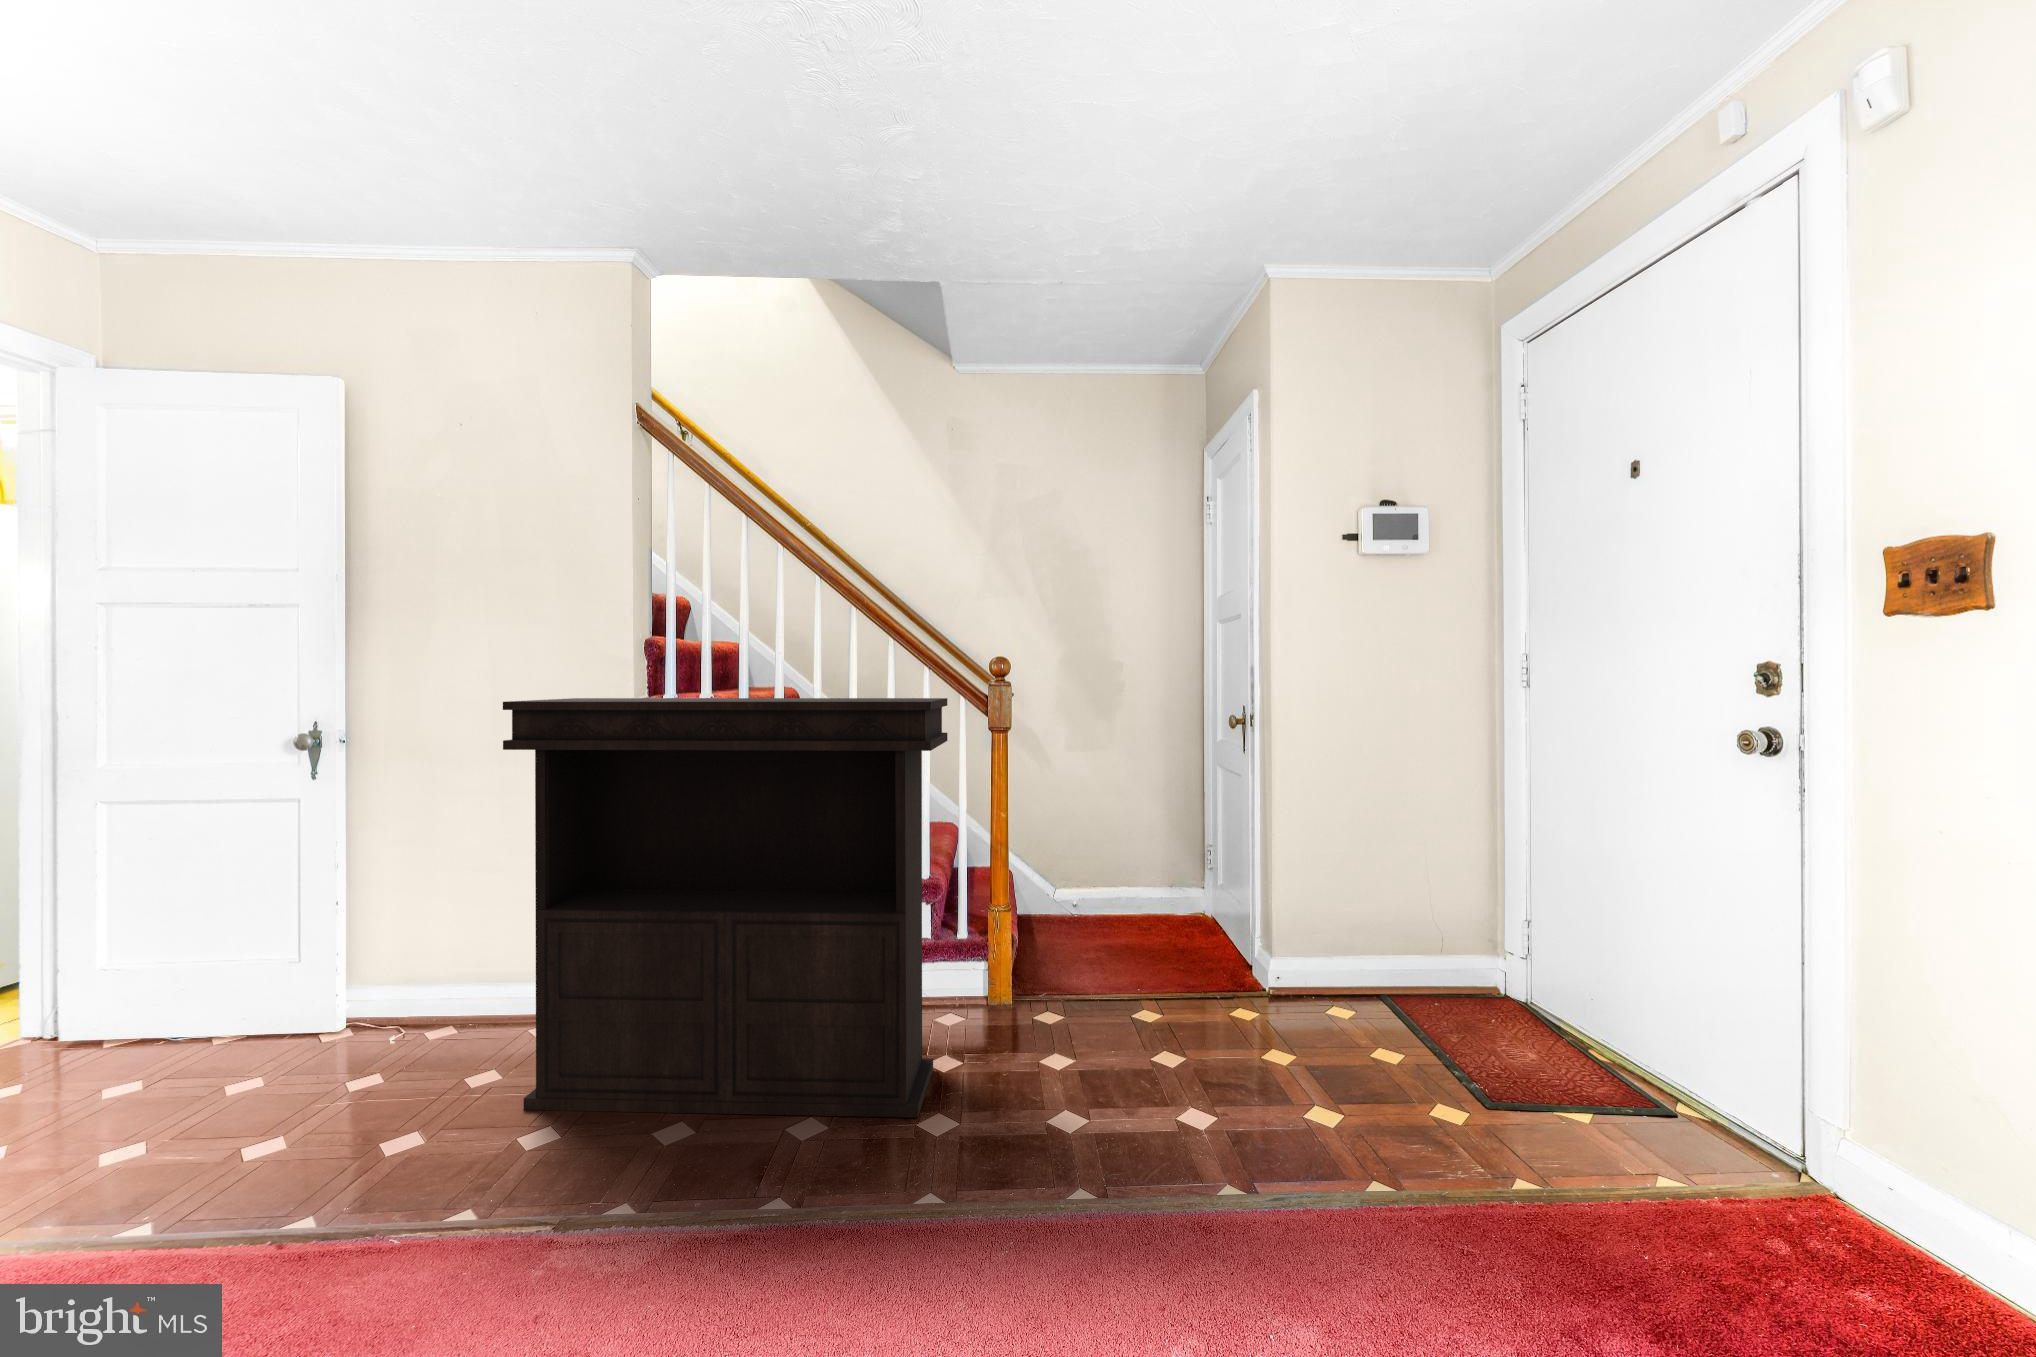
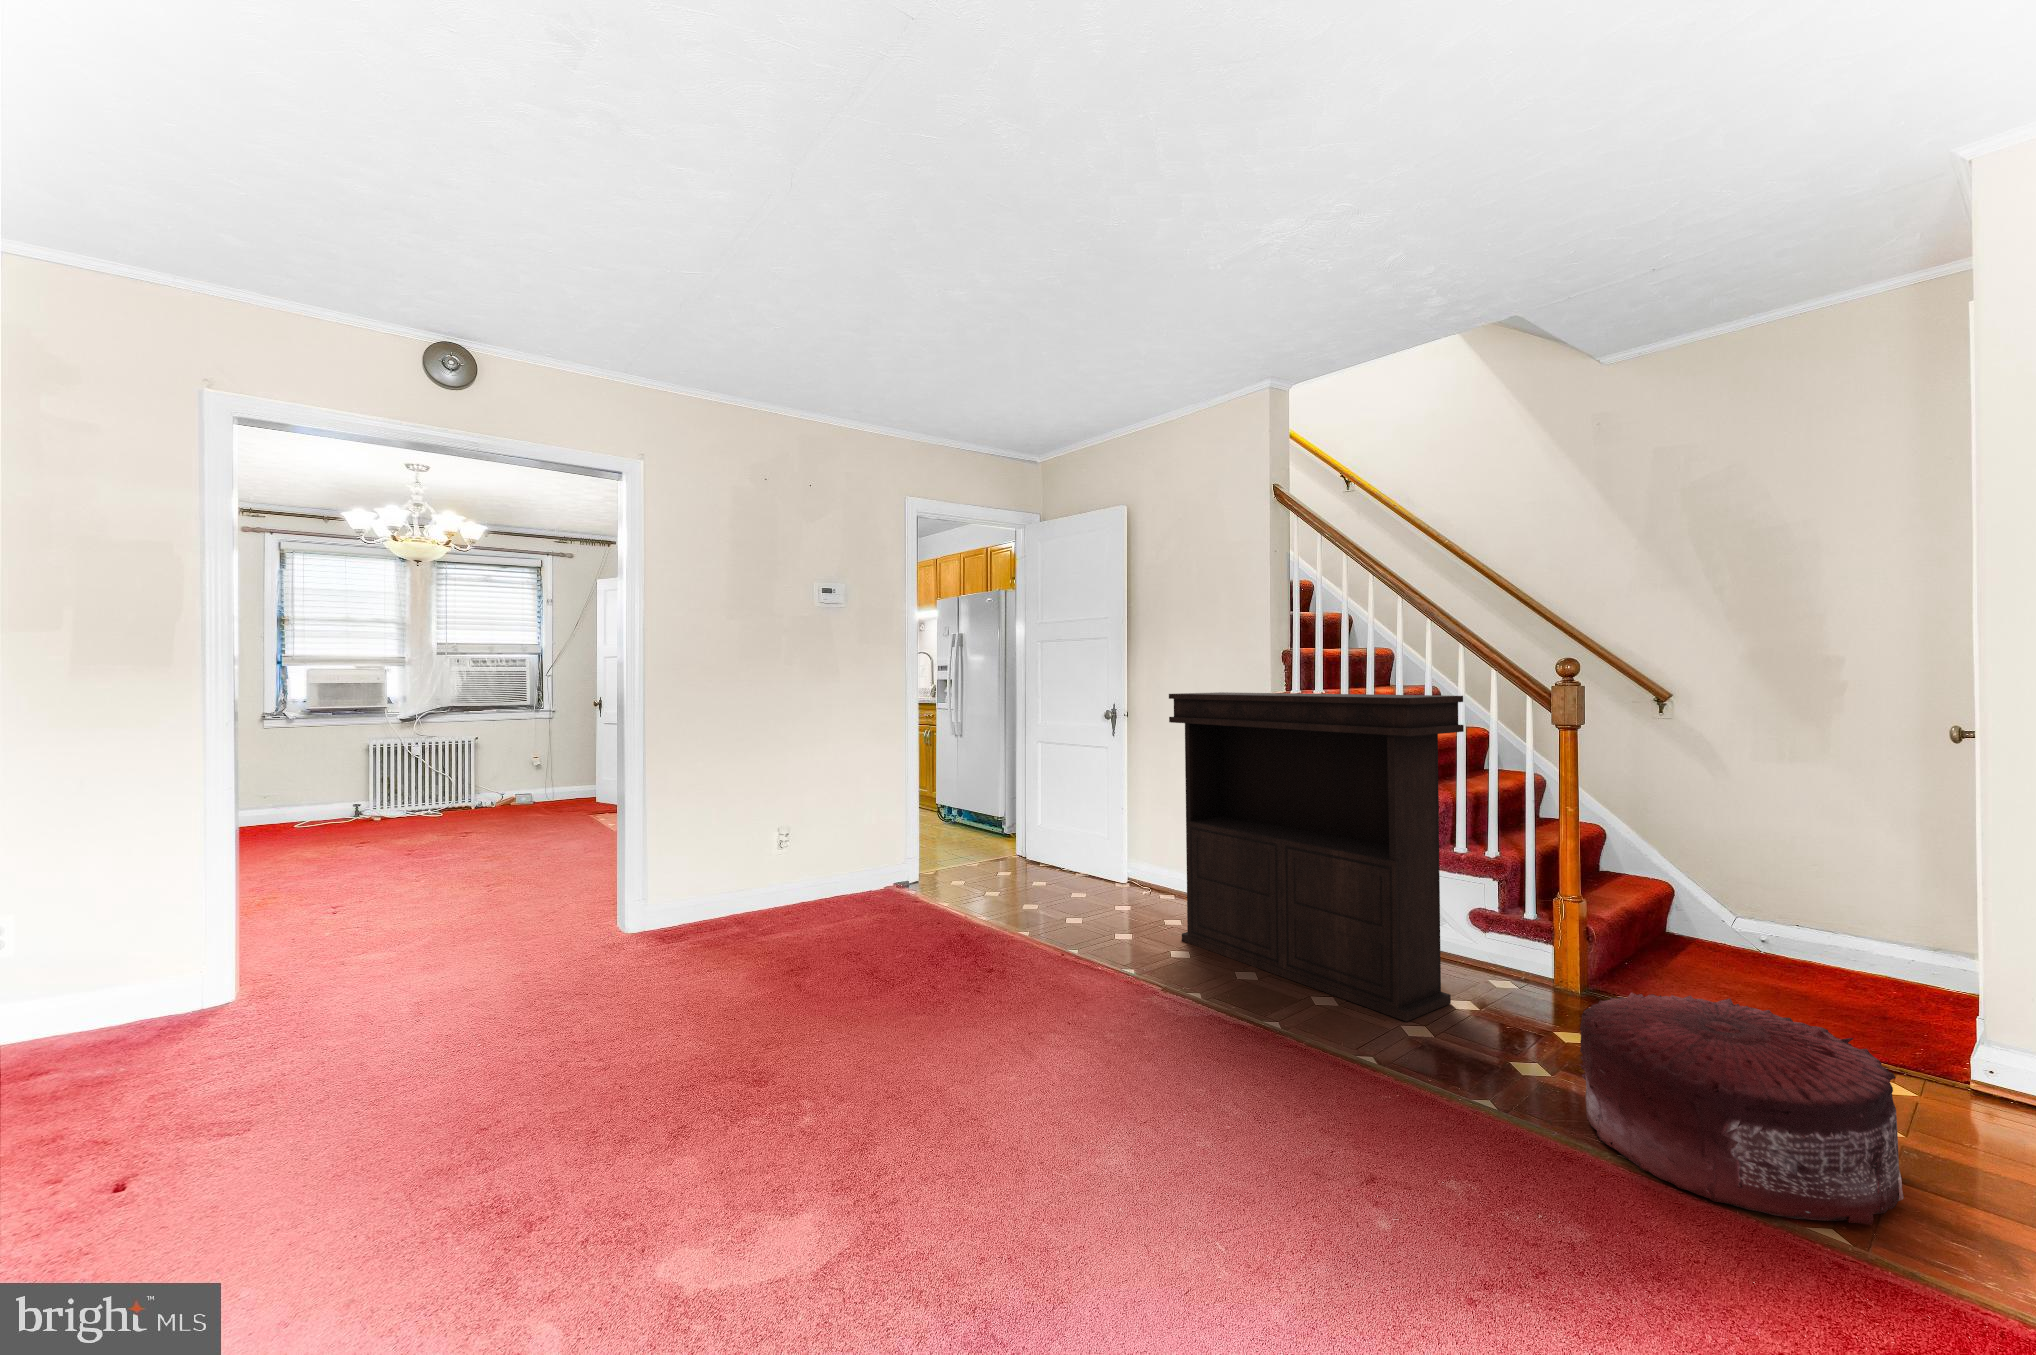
pouf: none [1144,983,1394,1208] -> present [1580,992,1904,1225]

